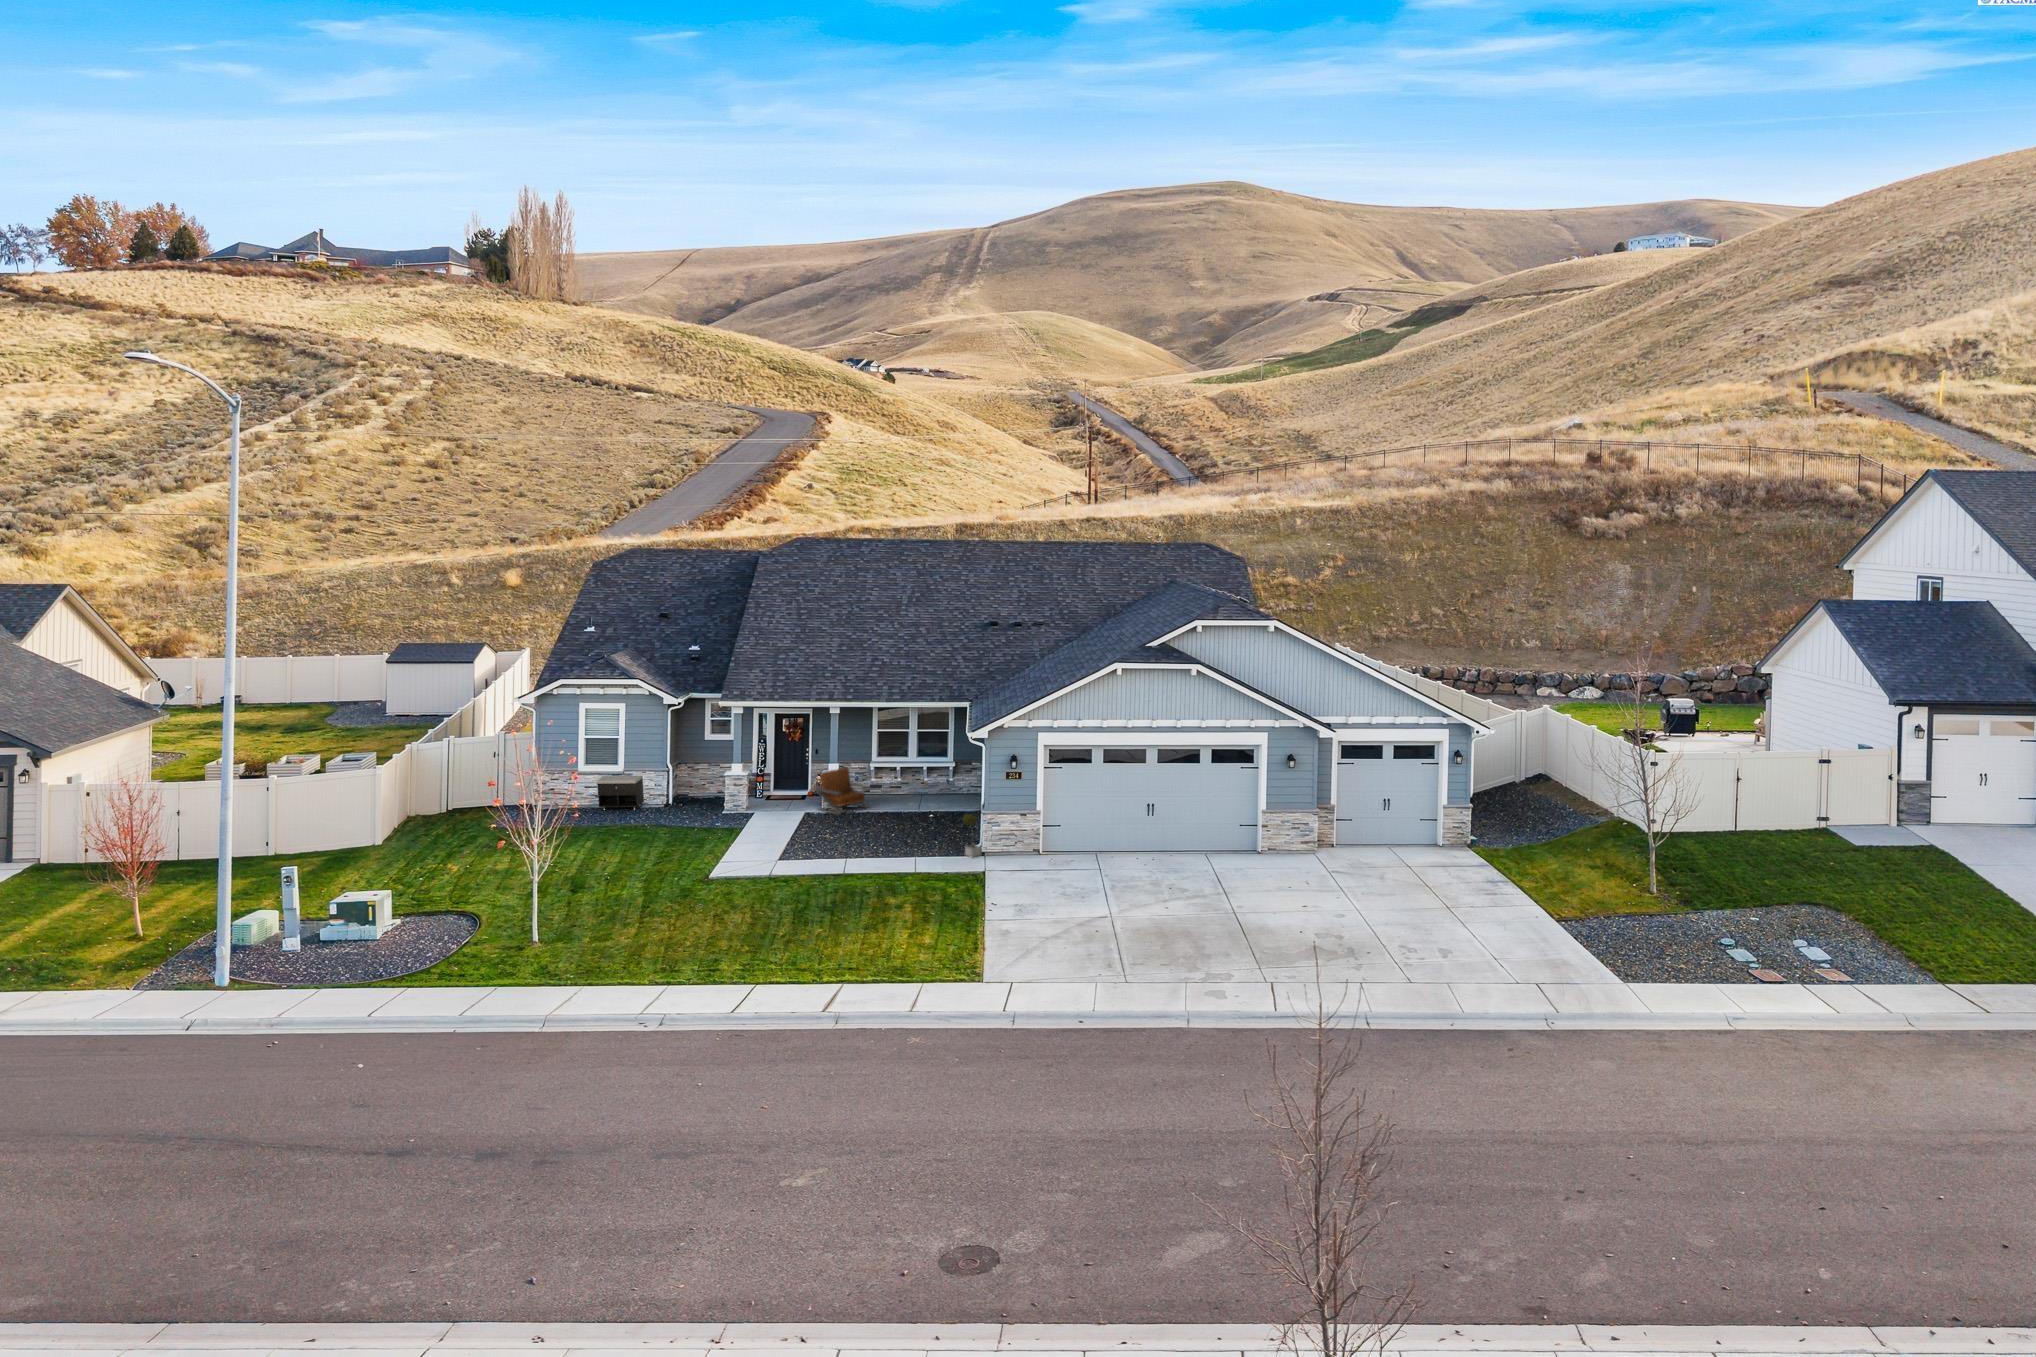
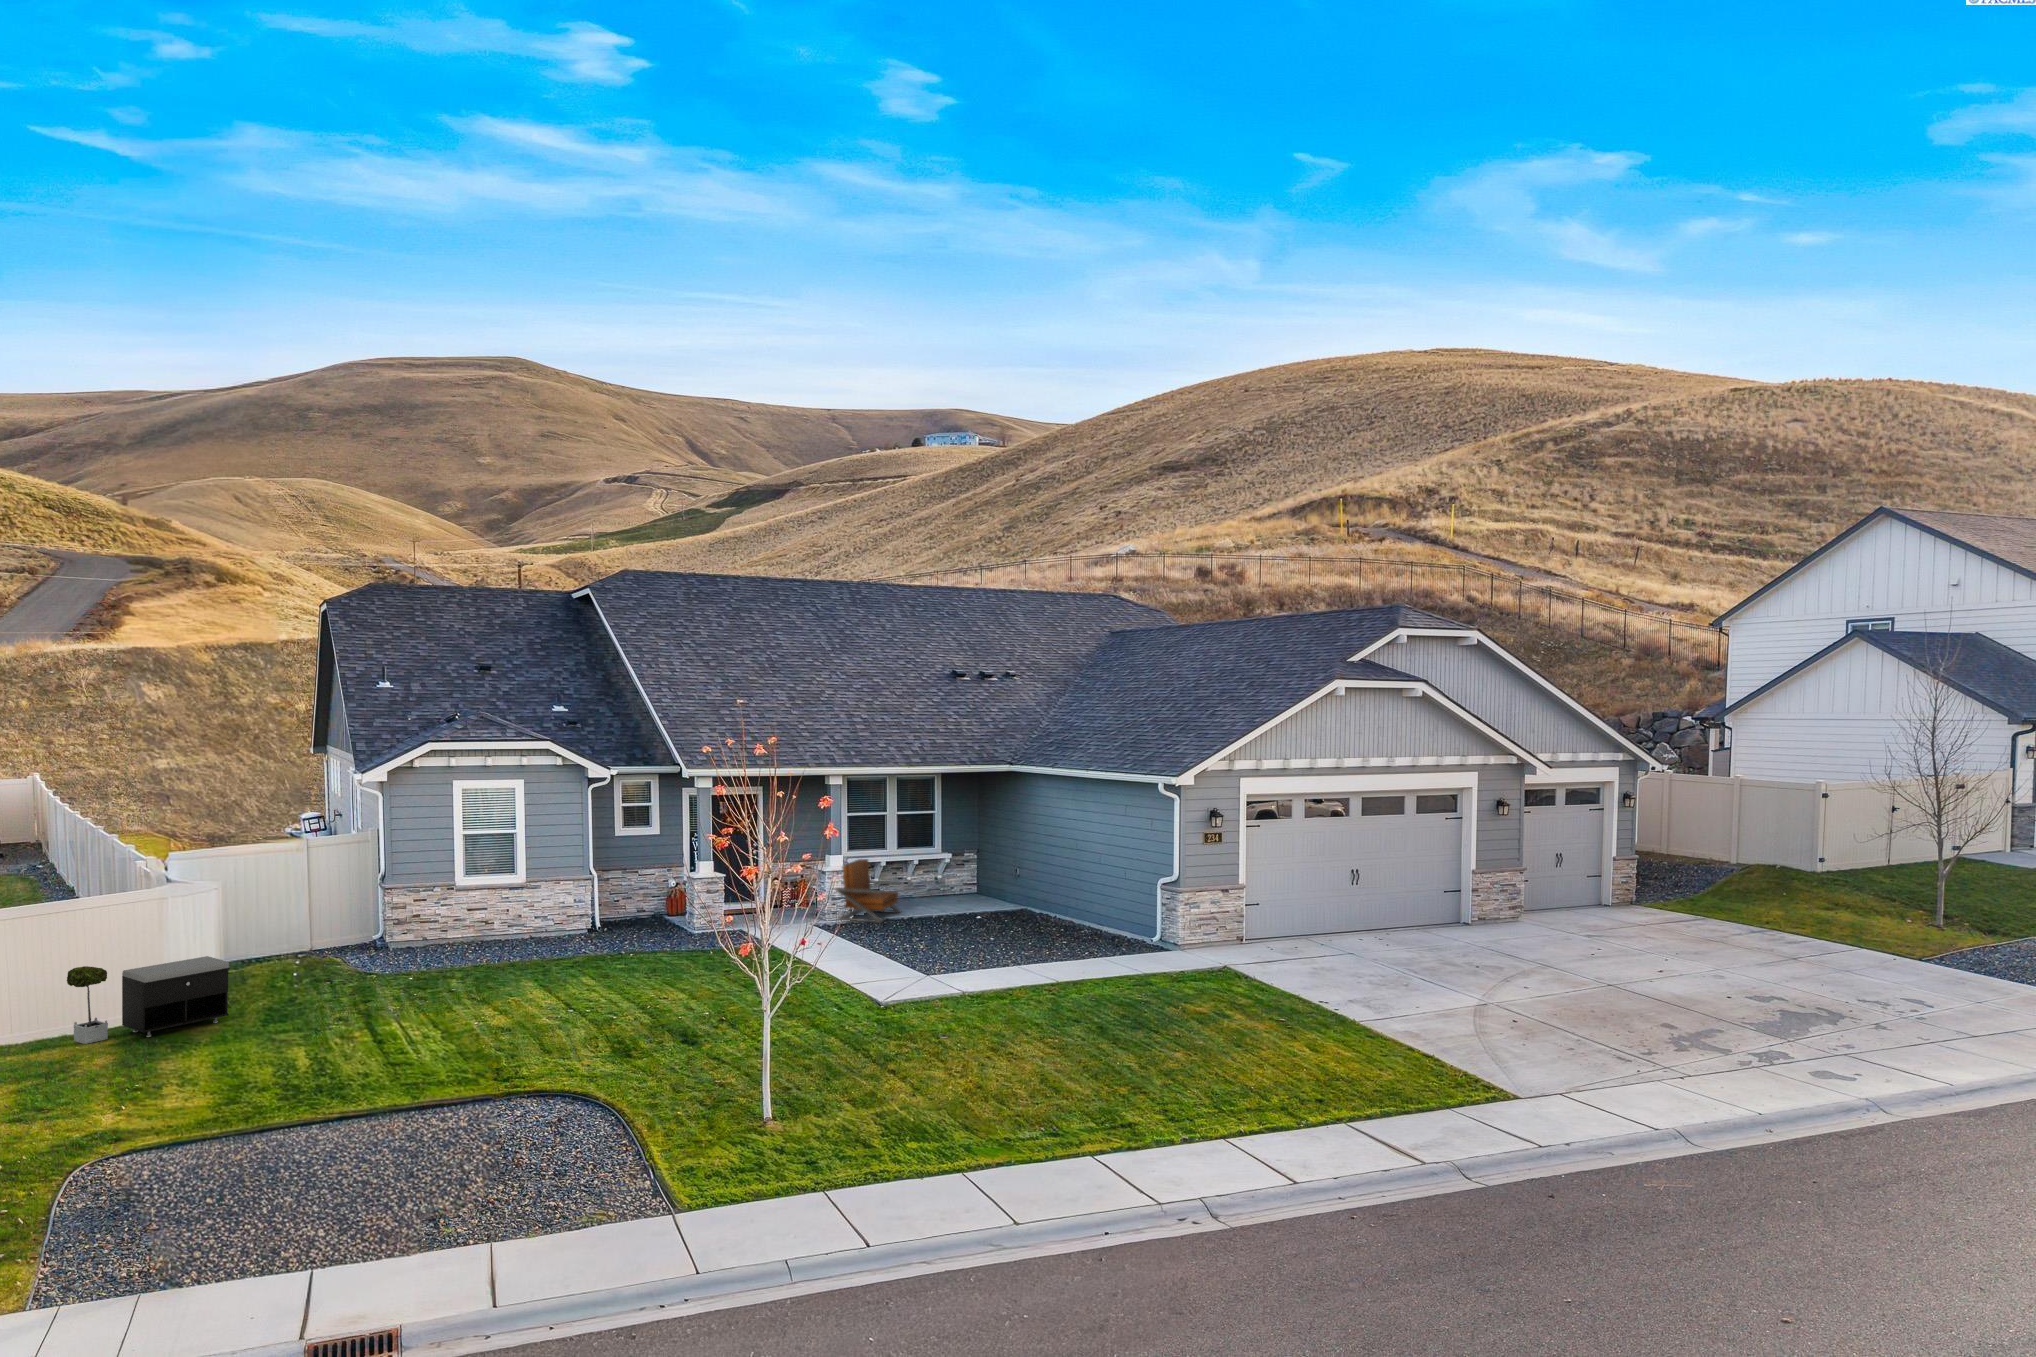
storage bench: present [597,776,644,810] -> present [122,956,229,1037]
potted tree: present [963,814,981,857] -> present [67,966,108,1044]

